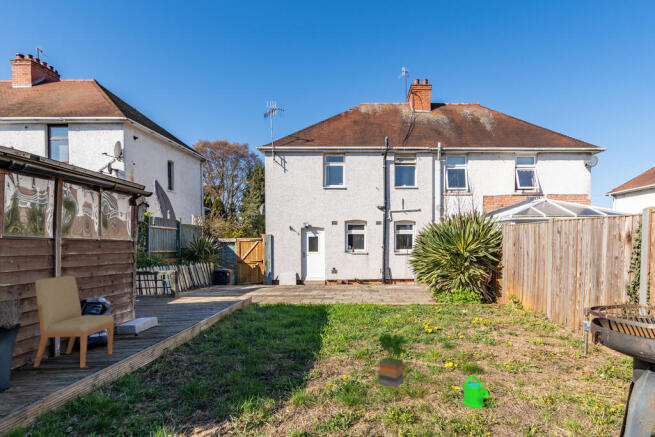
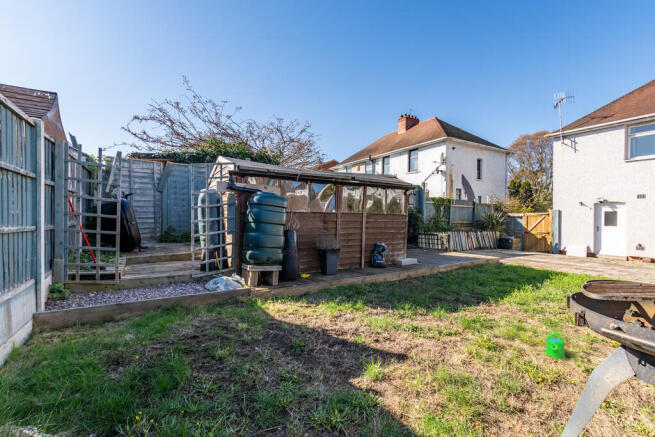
chair: present [34,276,114,367] -> none [353,232,382,272]
potted tree: present [379,334,408,387] -> none [501,290,530,328]

